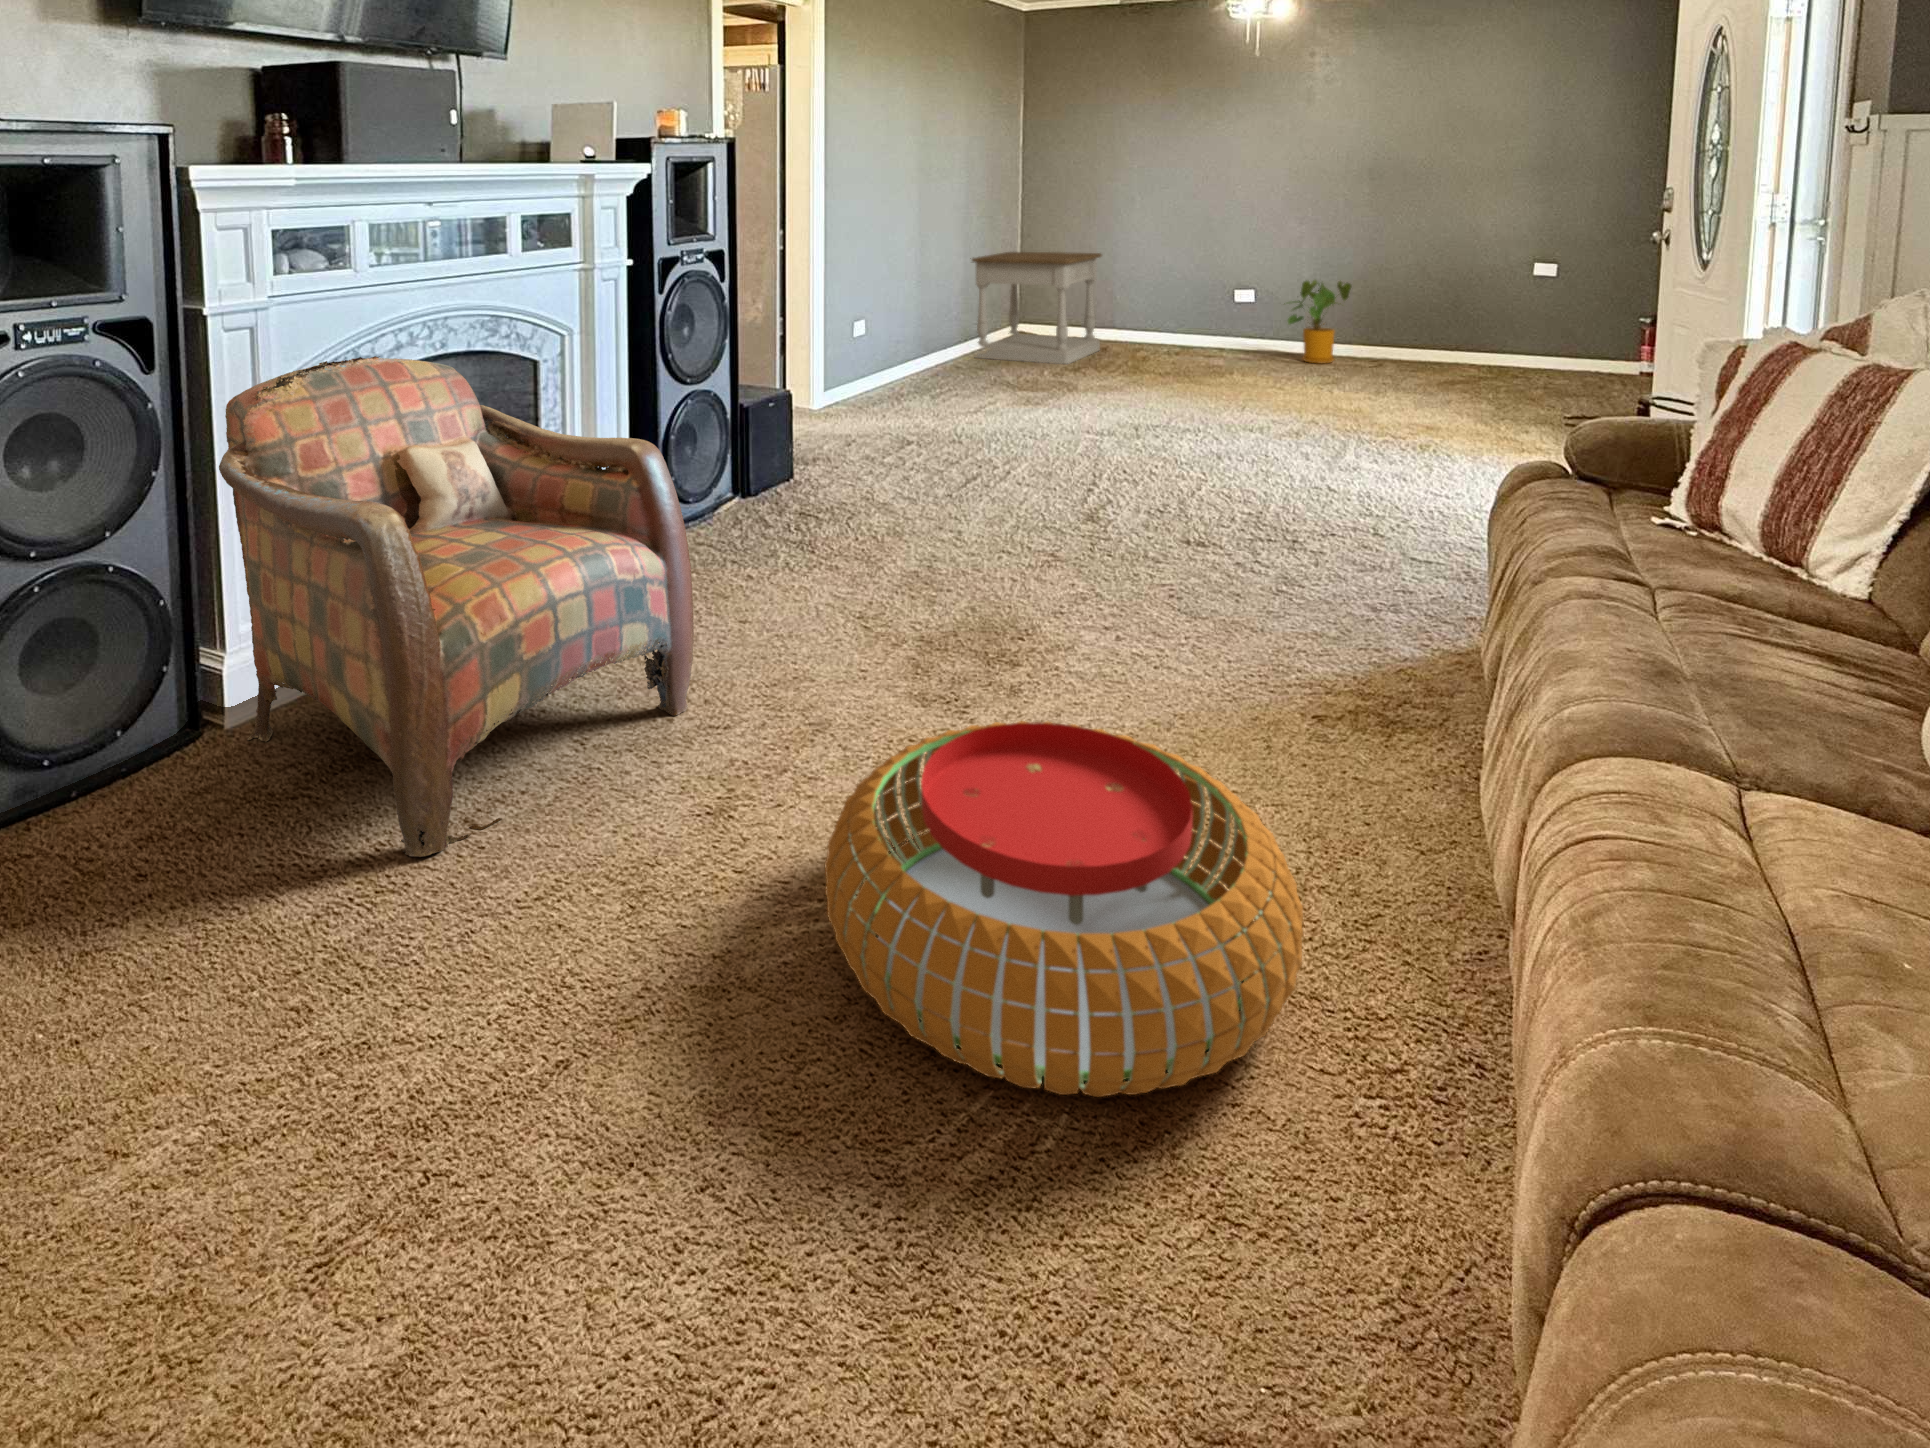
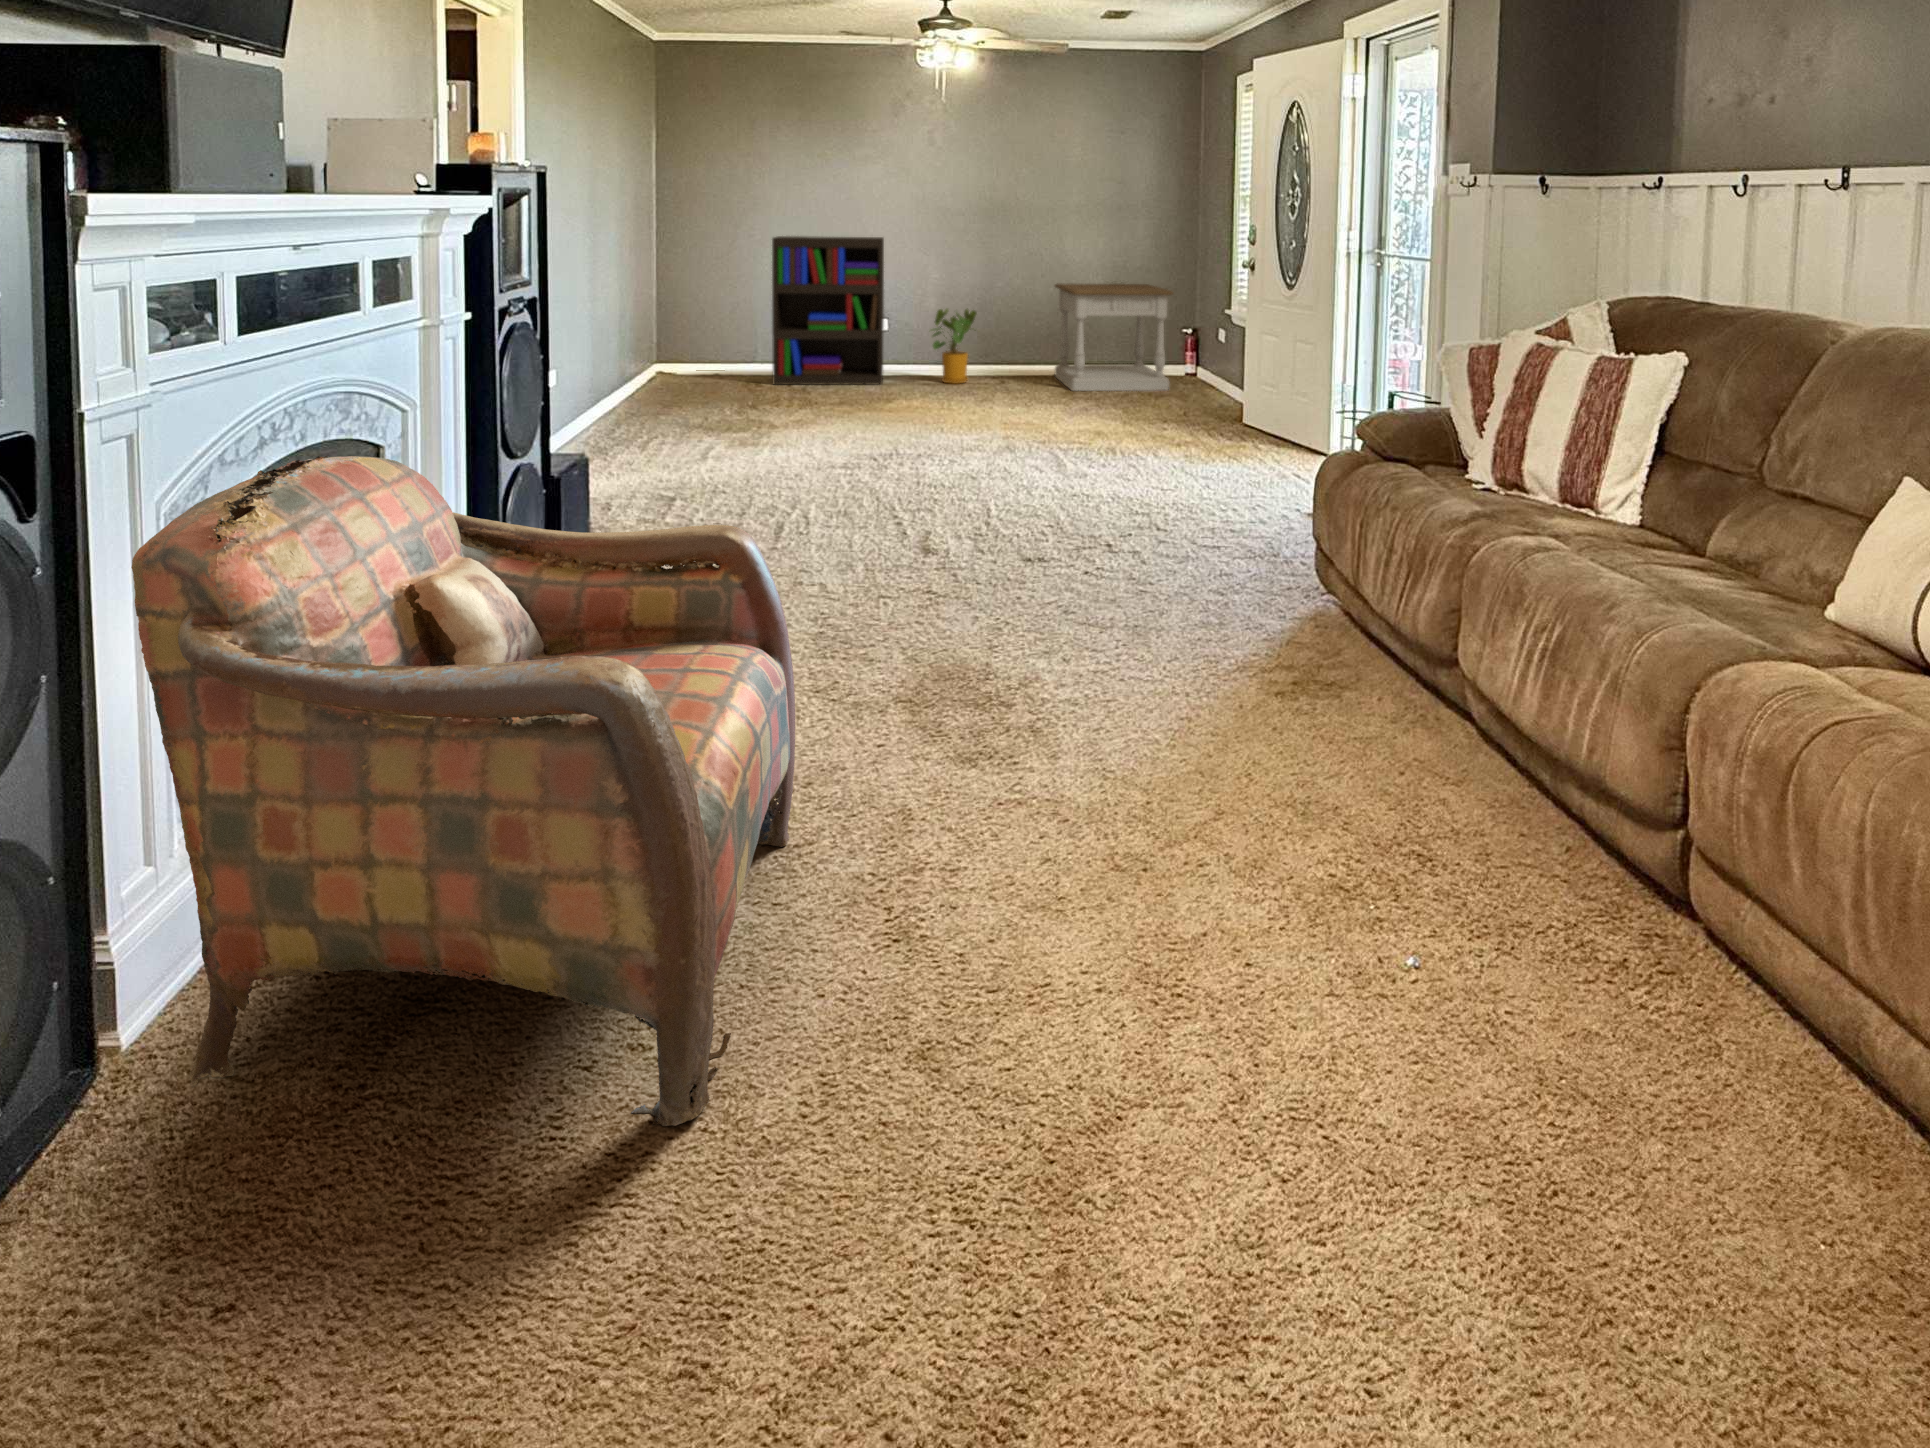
bookshelf: none [1116,203,1245,359] -> present [772,236,884,385]
side table: present [972,252,1102,364] -> present [1055,284,1173,391]
pouf: present [825,721,1303,1097] -> none [1145,729,1594,1059]

